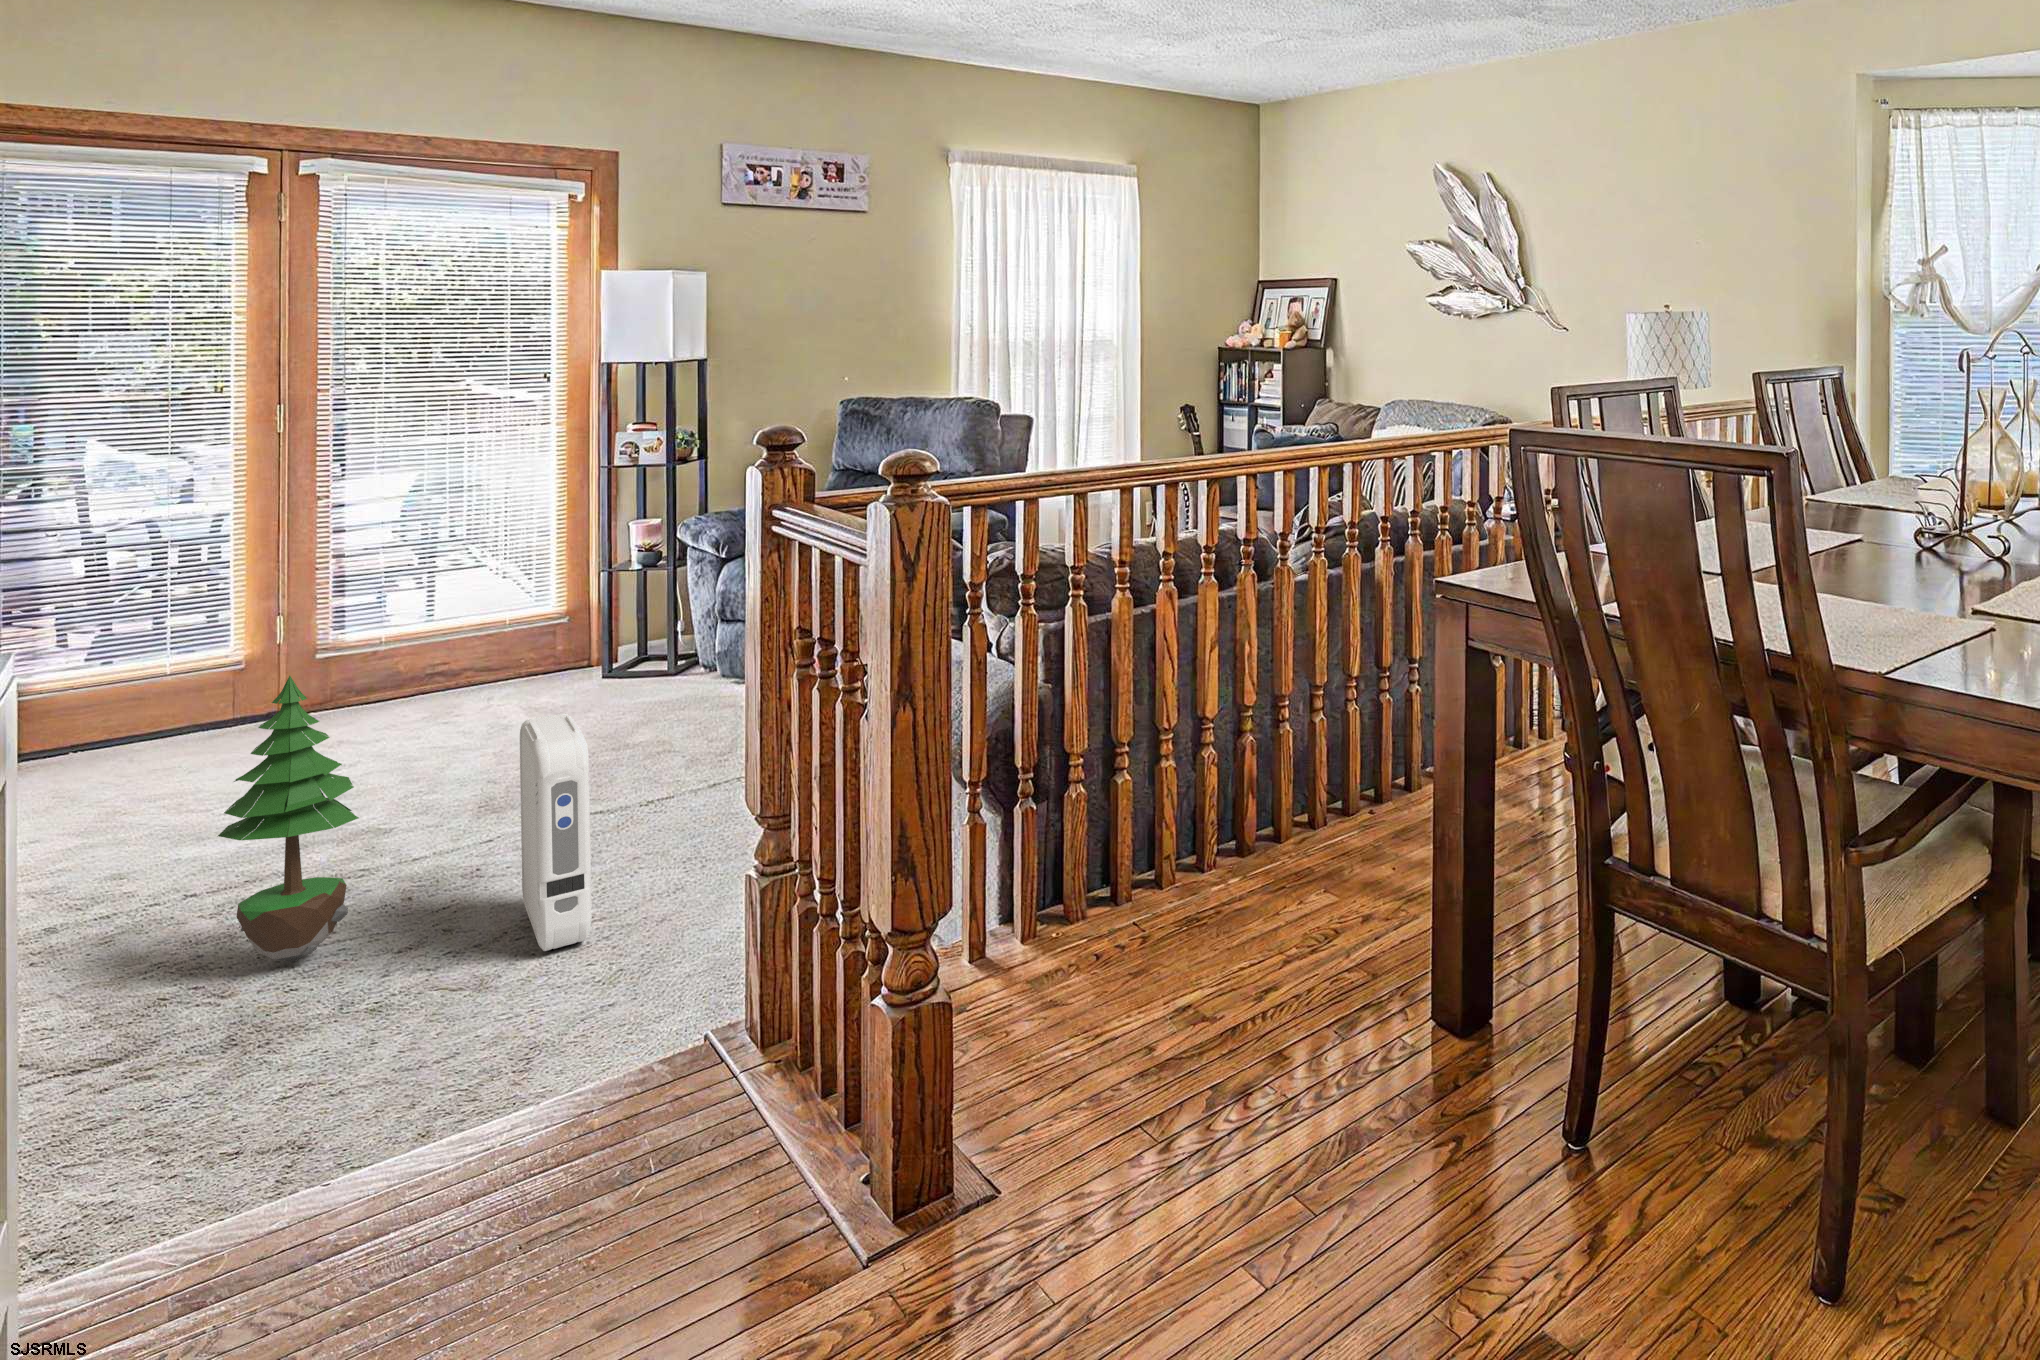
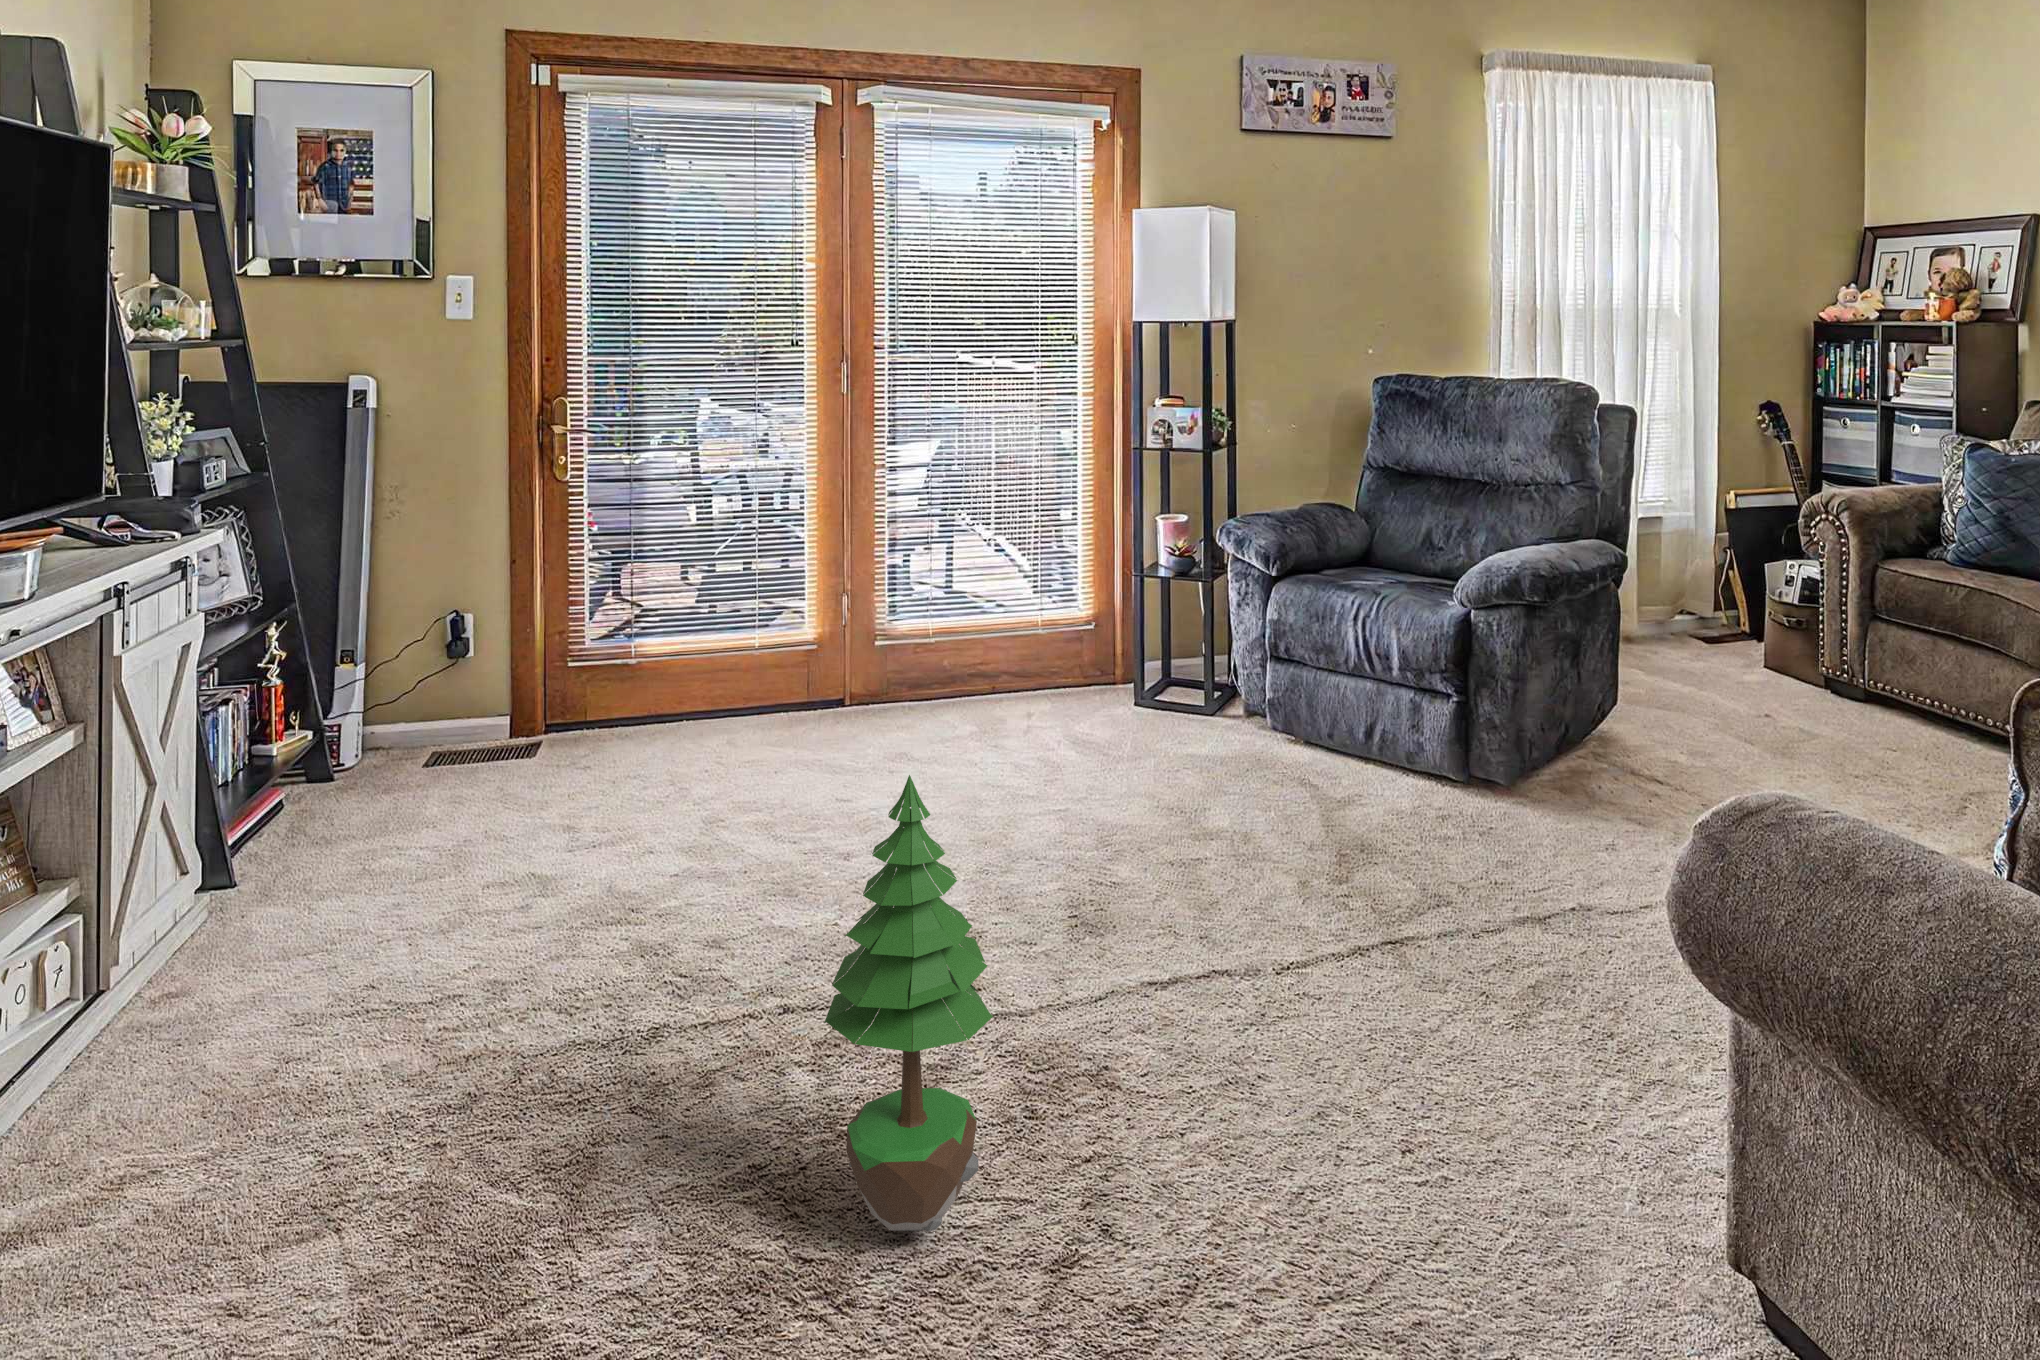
air purifier: present [520,713,592,951] -> none [1193,877,1342,1350]

